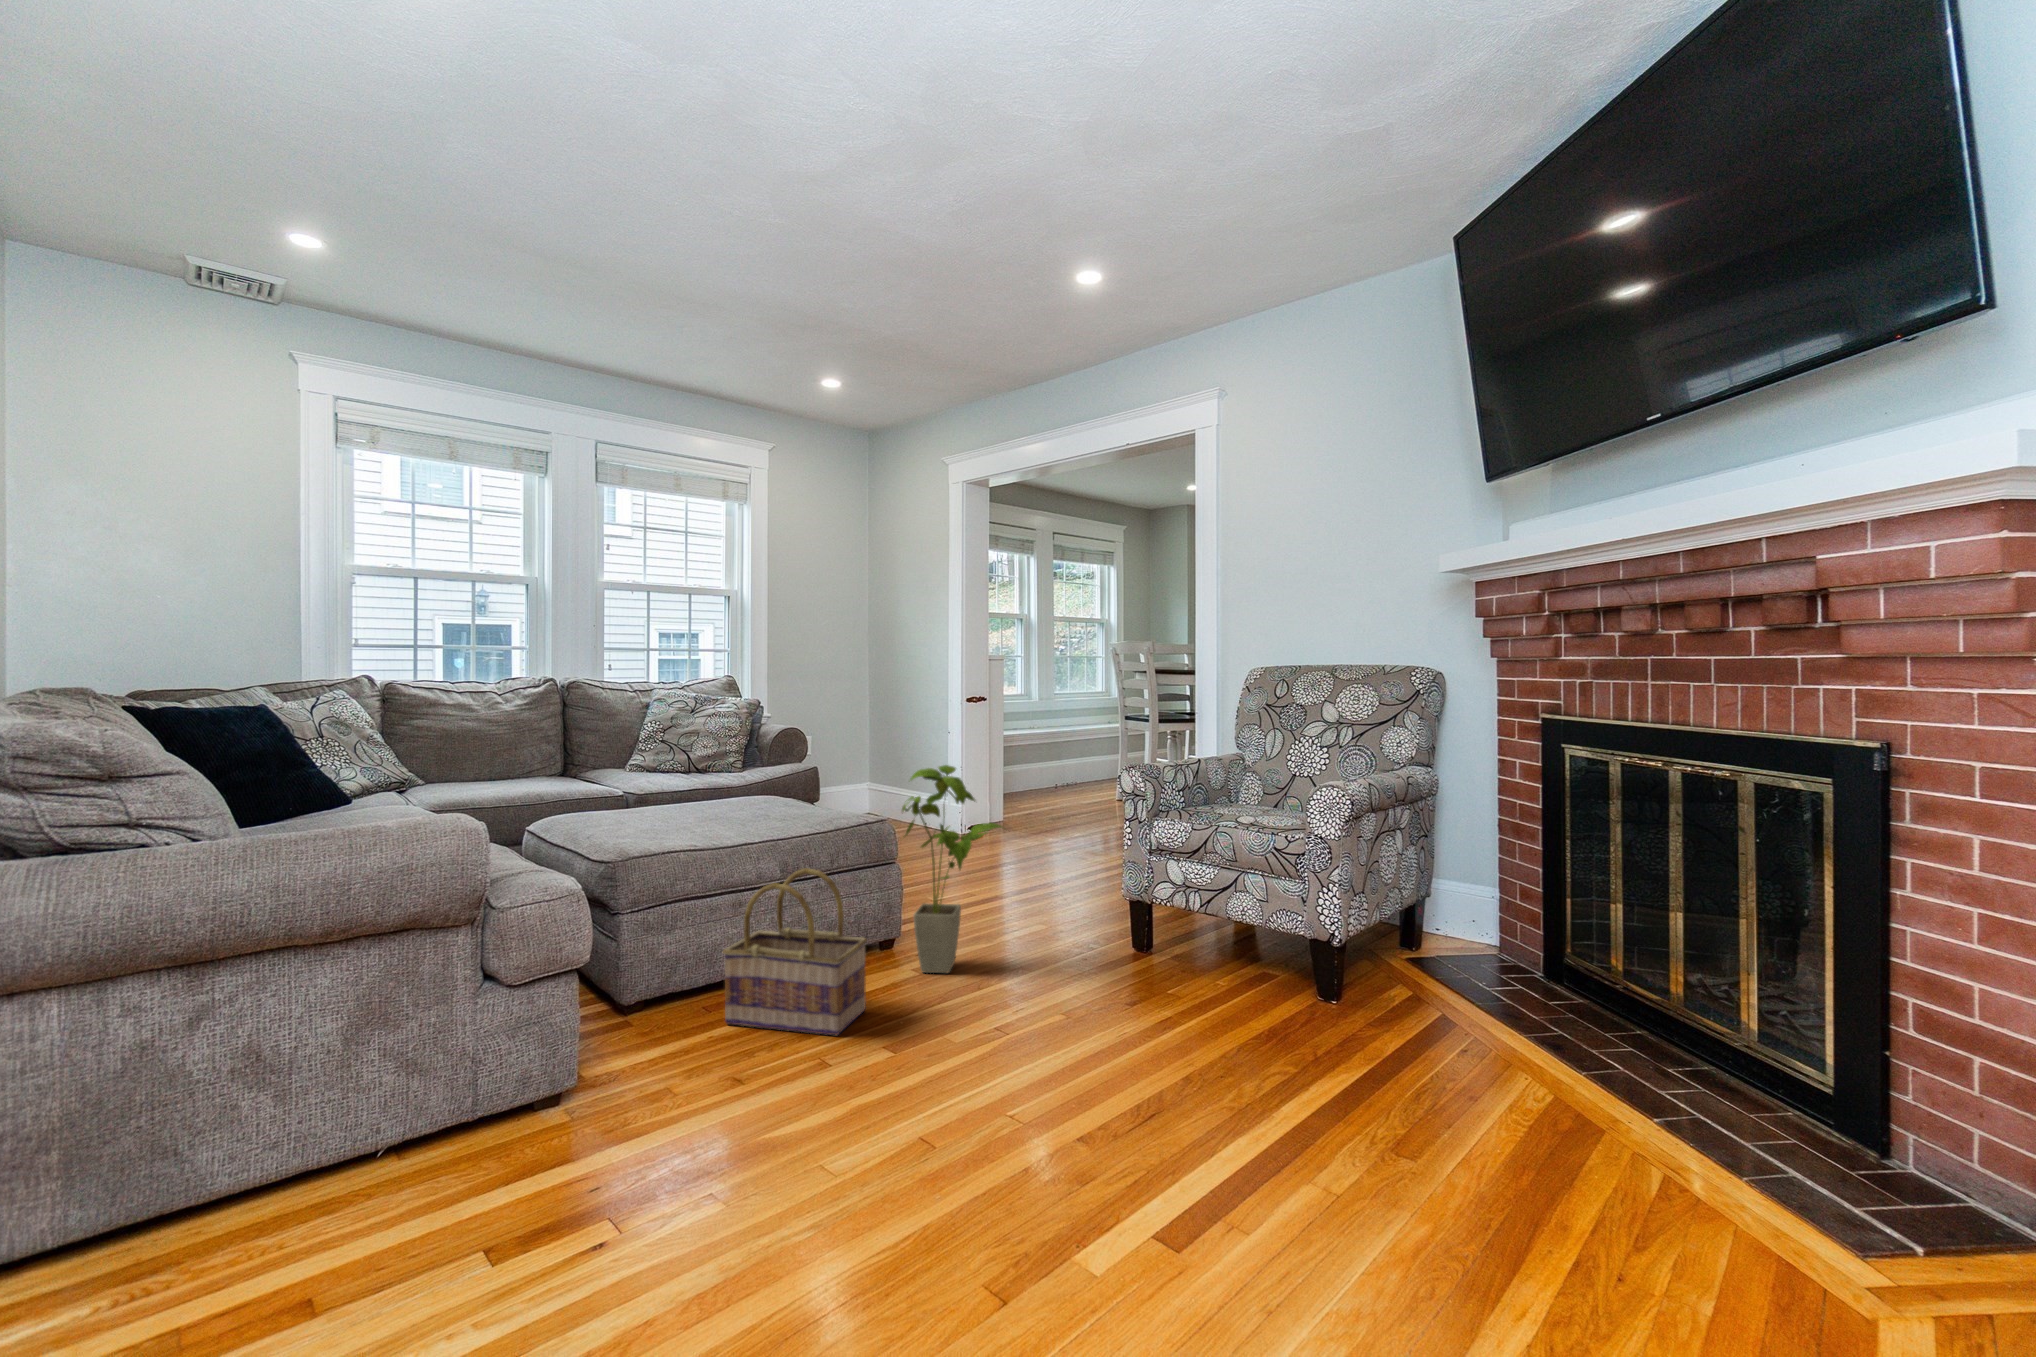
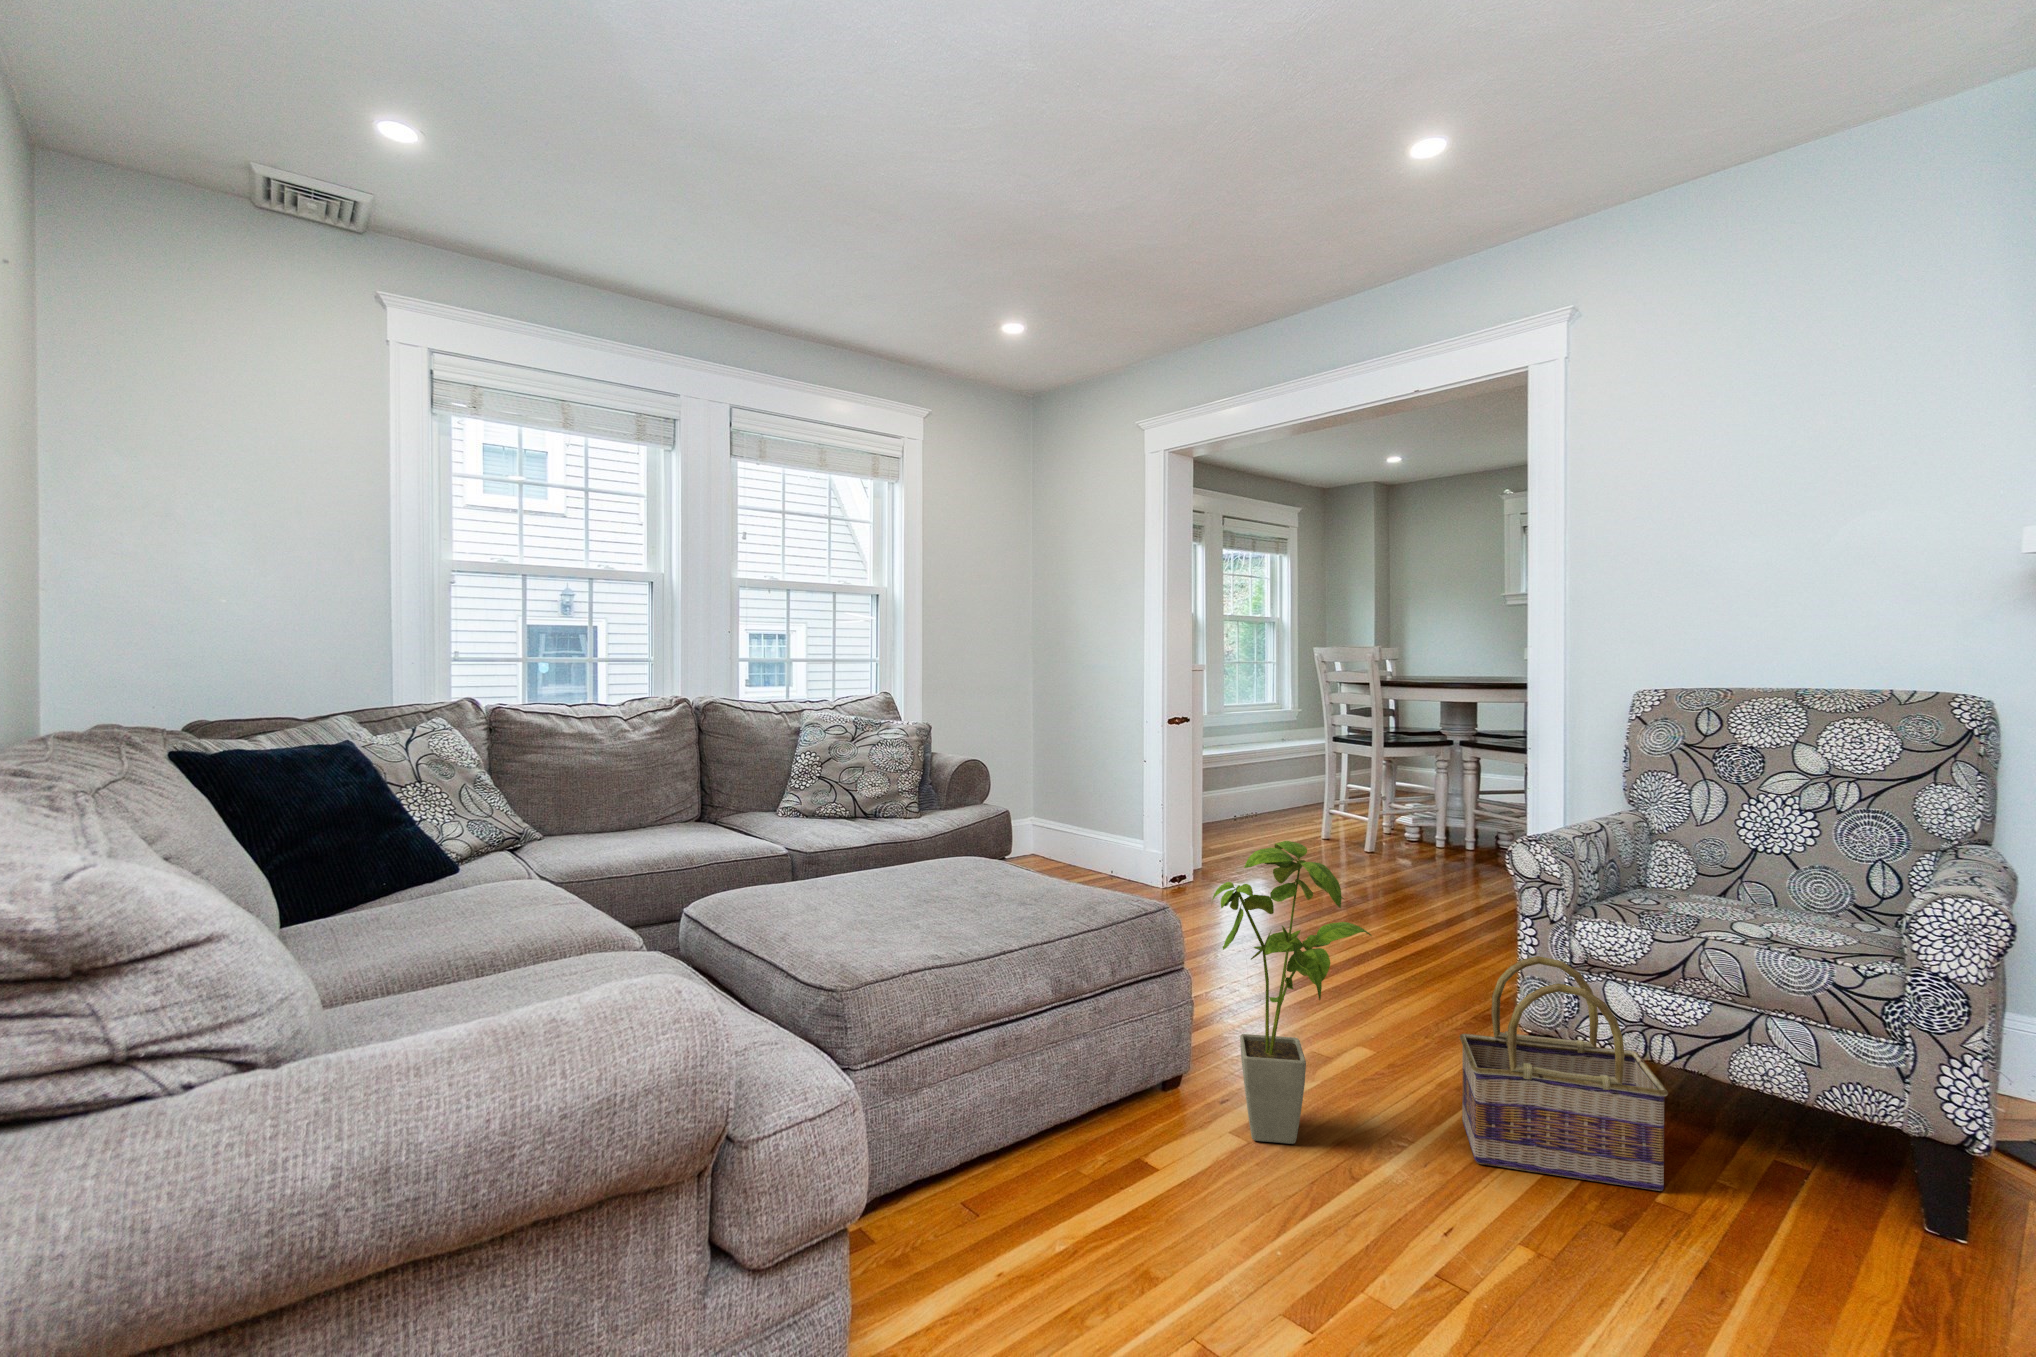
basket: present [722,868,867,1035] -> present [1460,956,1668,1191]

